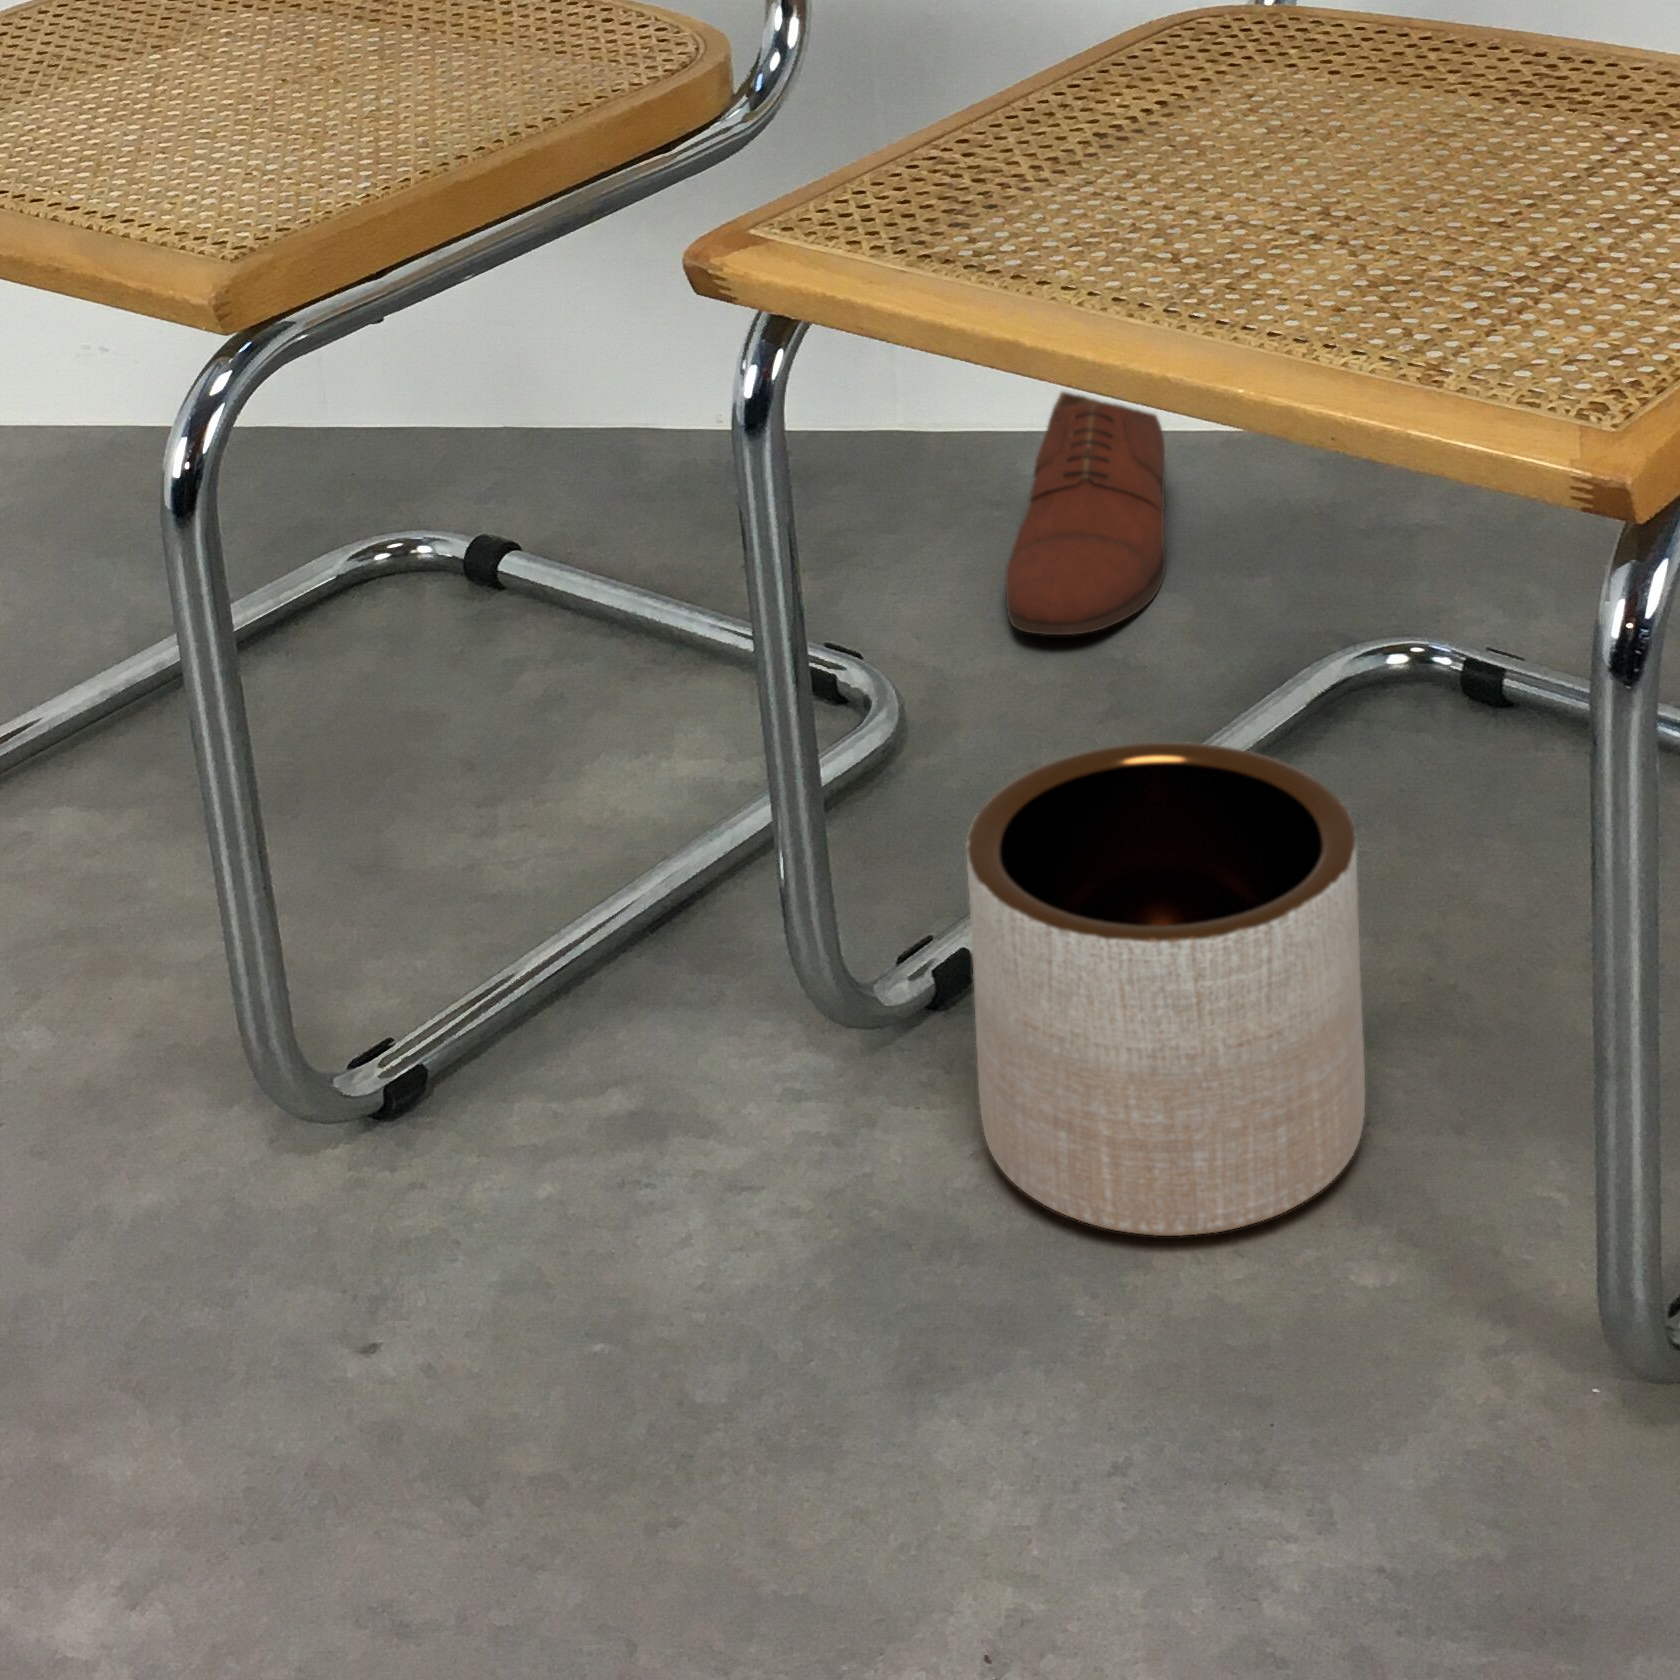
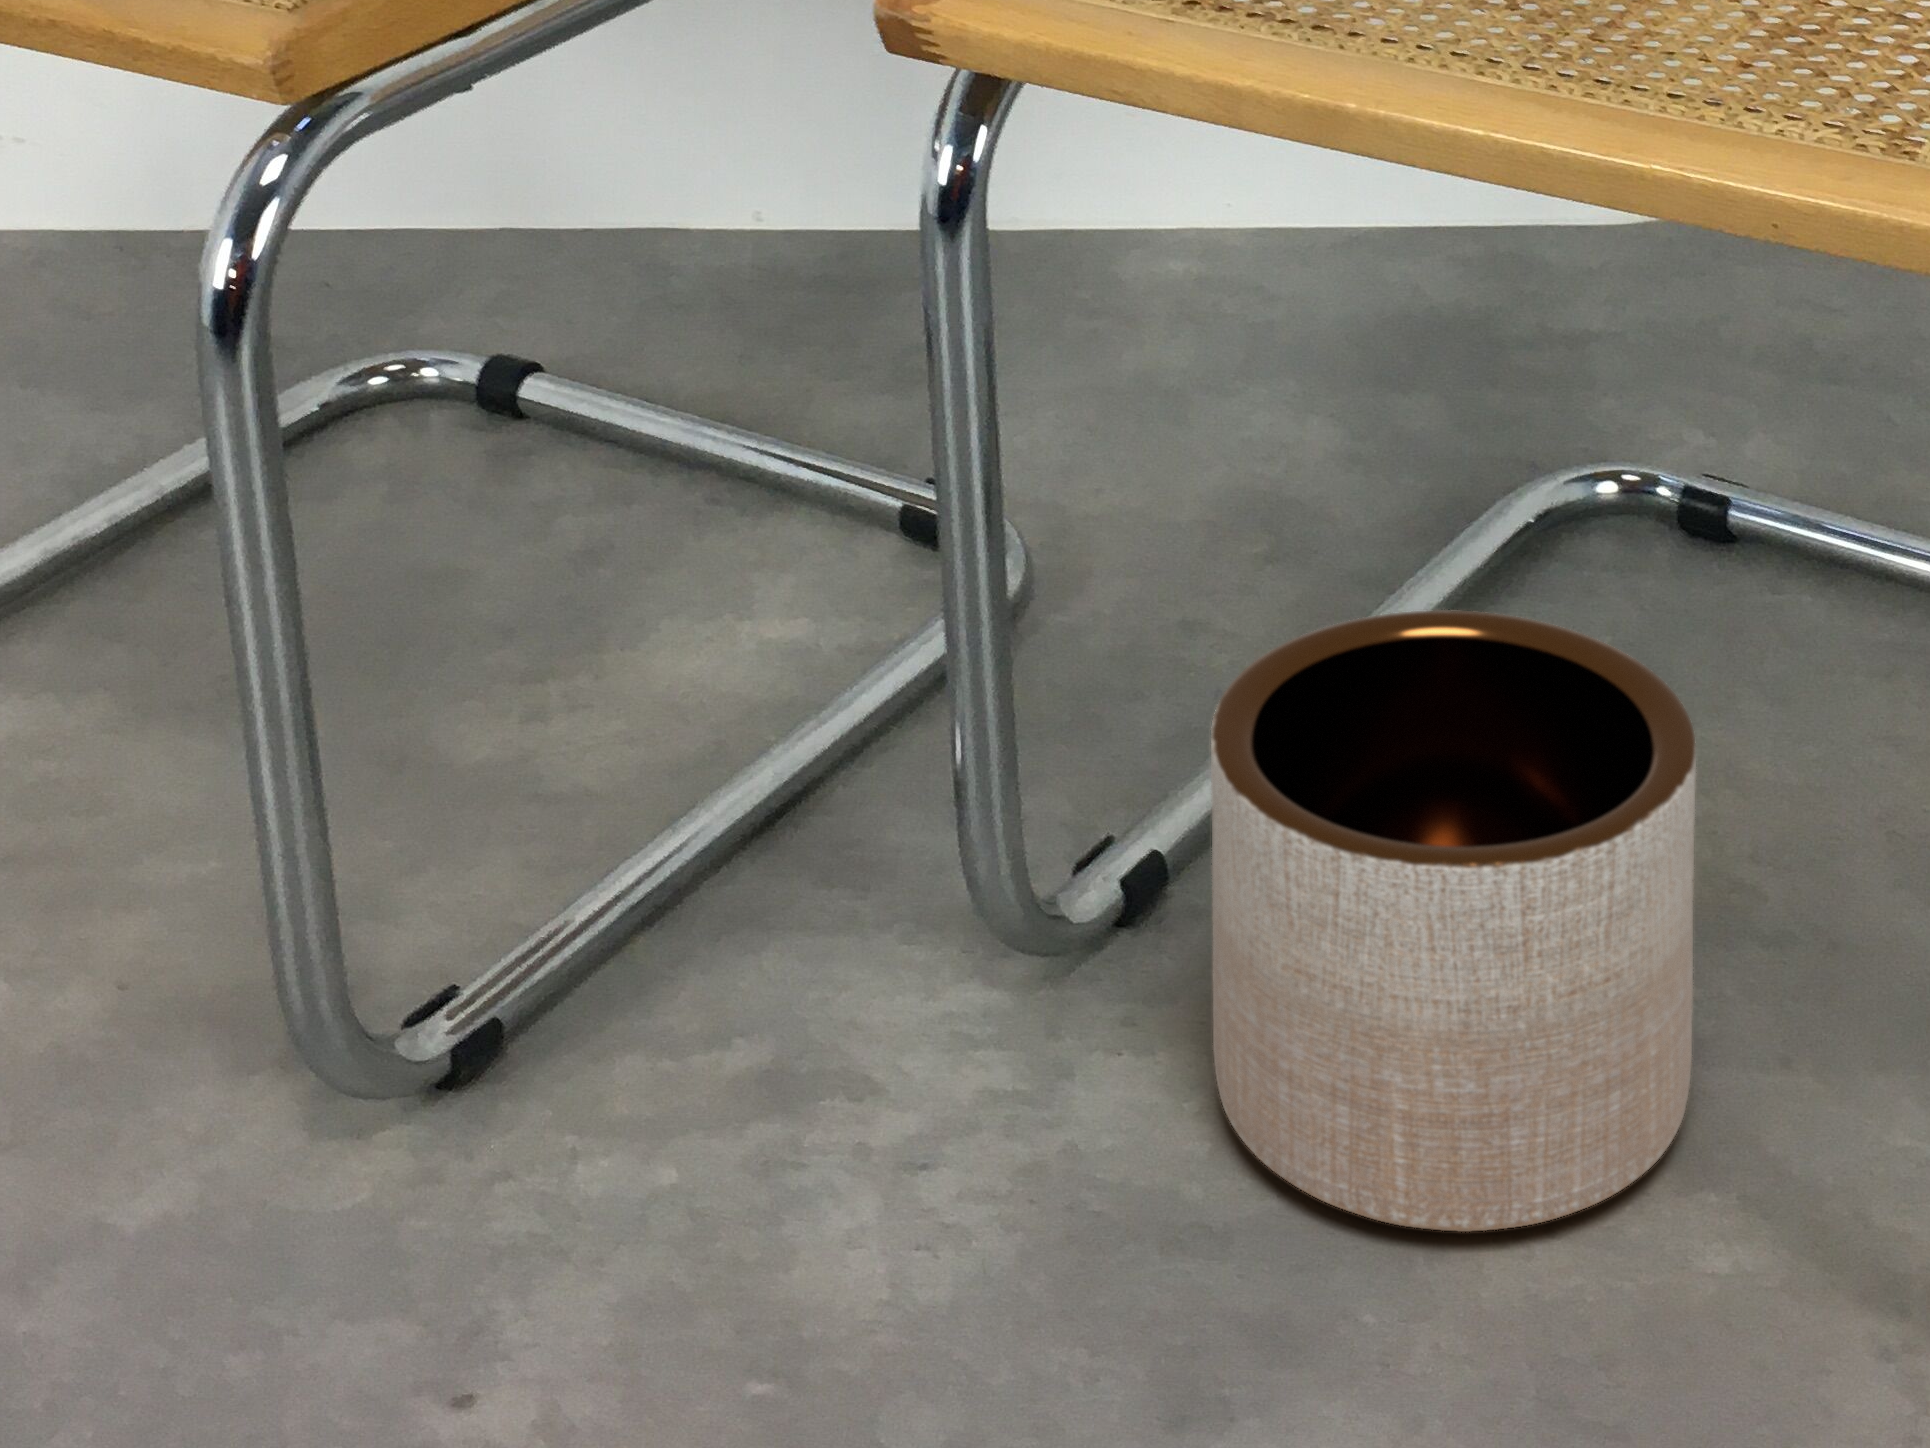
shoe: present [1006,392,1166,635] -> none [1138,140,1319,478]

